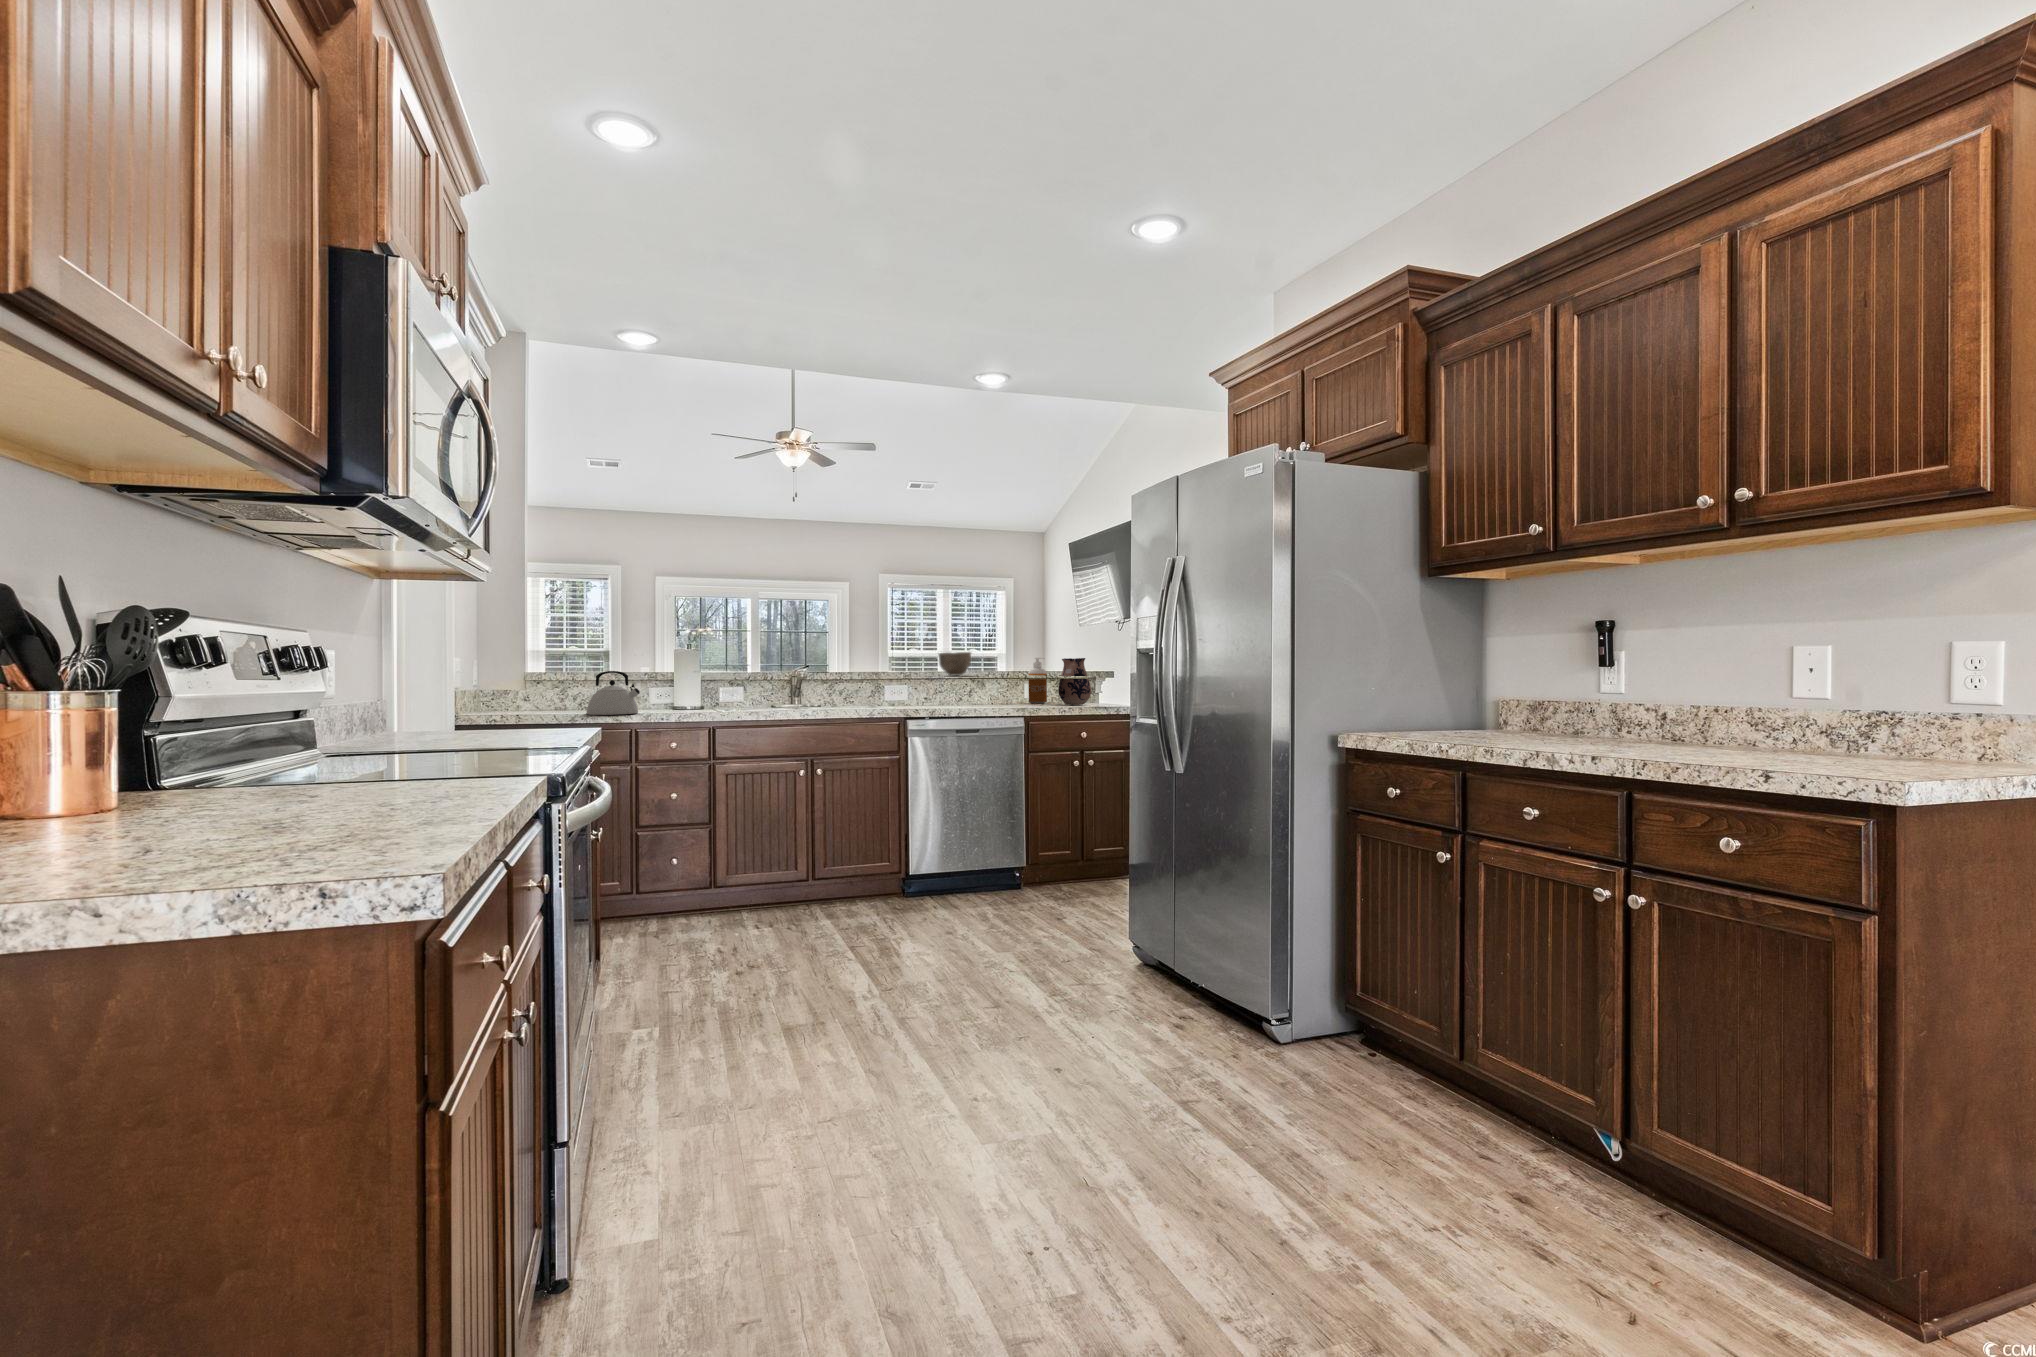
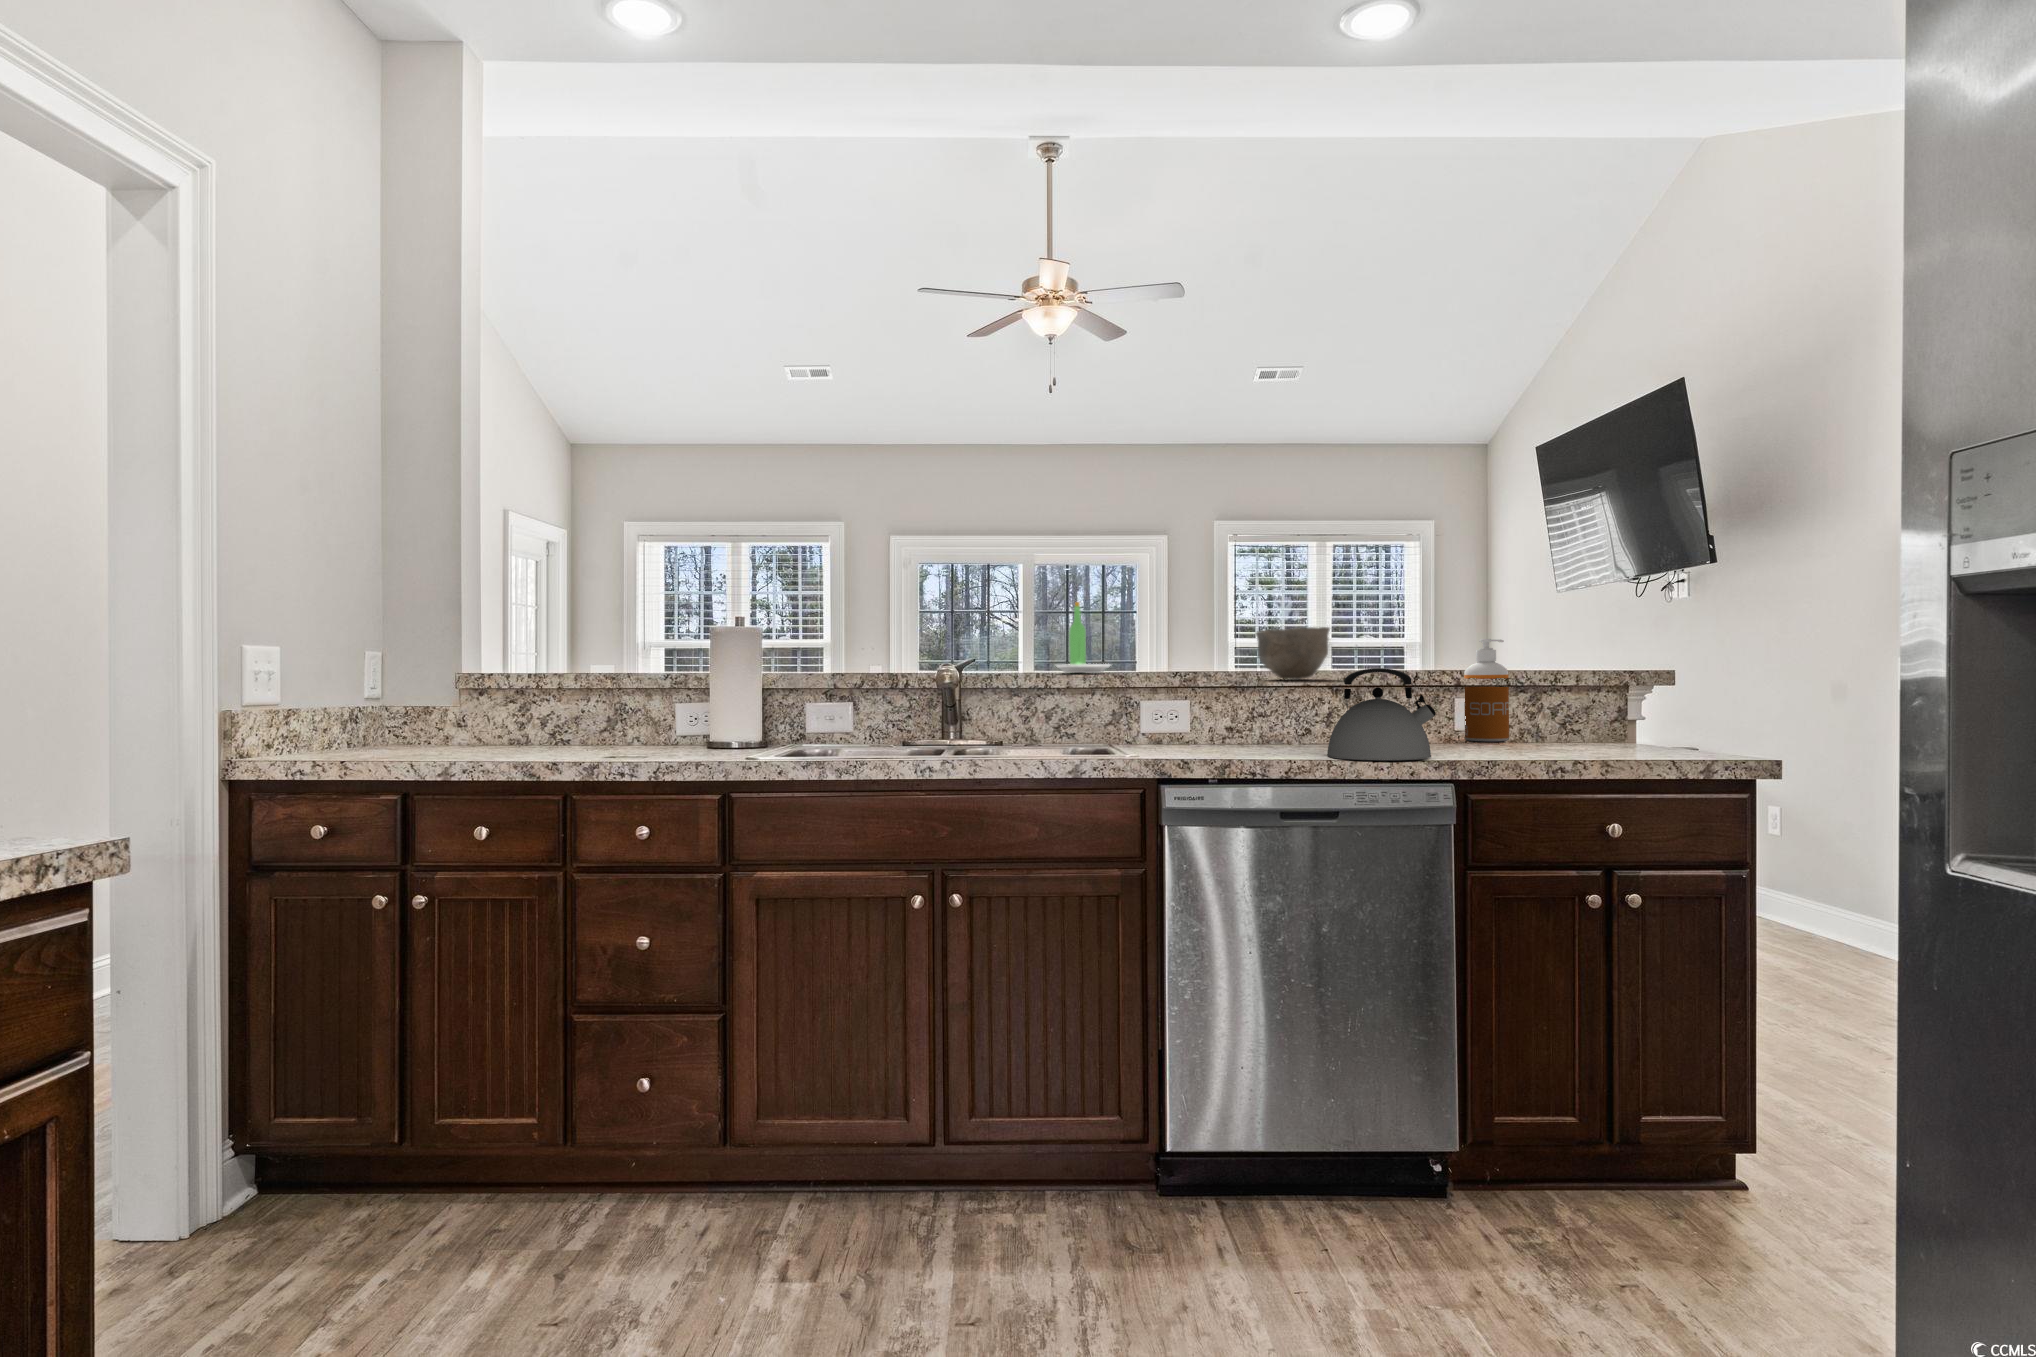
plate: none [820,633,852,672] -> present [1057,602,1110,673]
ceramic pitcher: present [1058,658,1091,705] -> none [1540,638,1628,749]
kettle: present [586,671,640,715] -> present [1327,668,1436,760]

